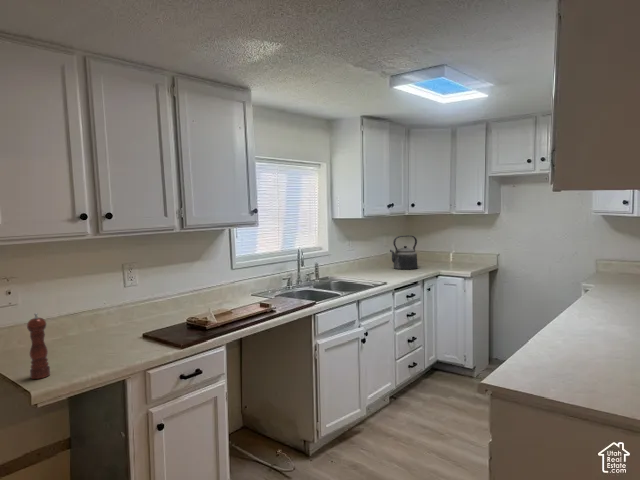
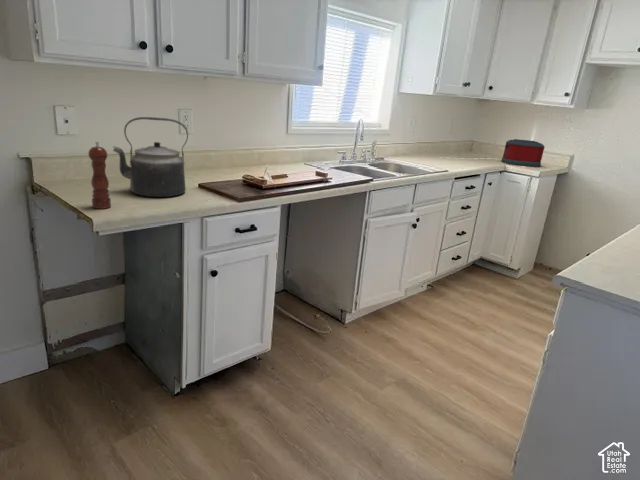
kettle: present [390,235,418,270] -> present [113,117,188,197]
toaster: none [437,245,472,269] -> present [501,139,545,167]

